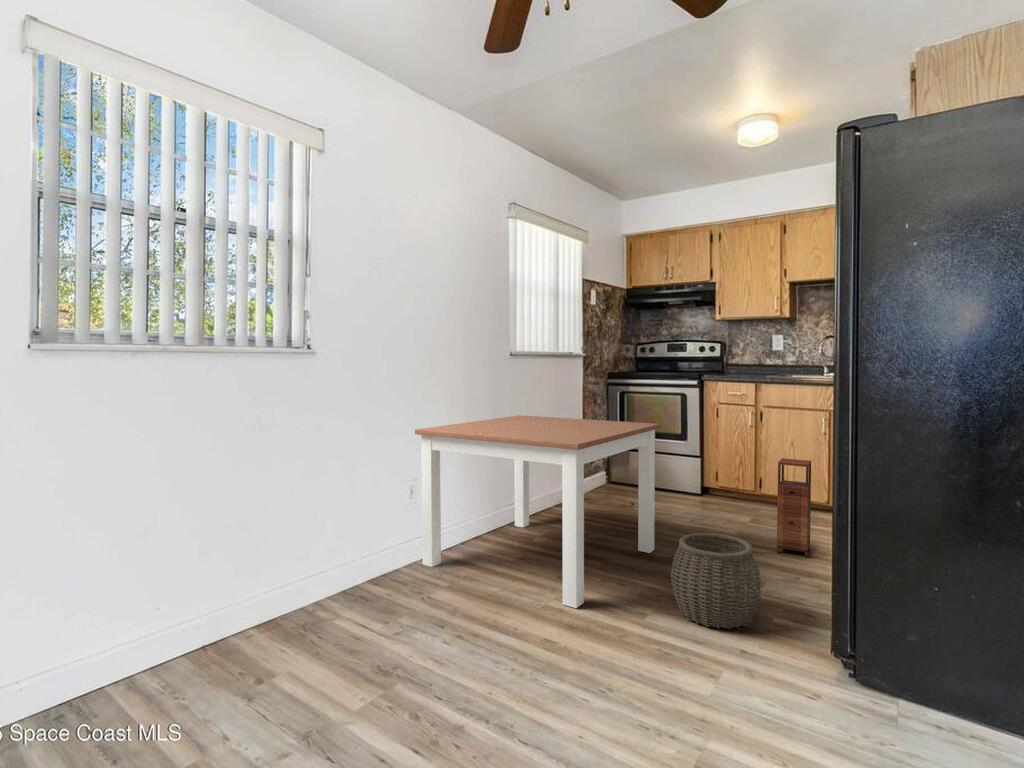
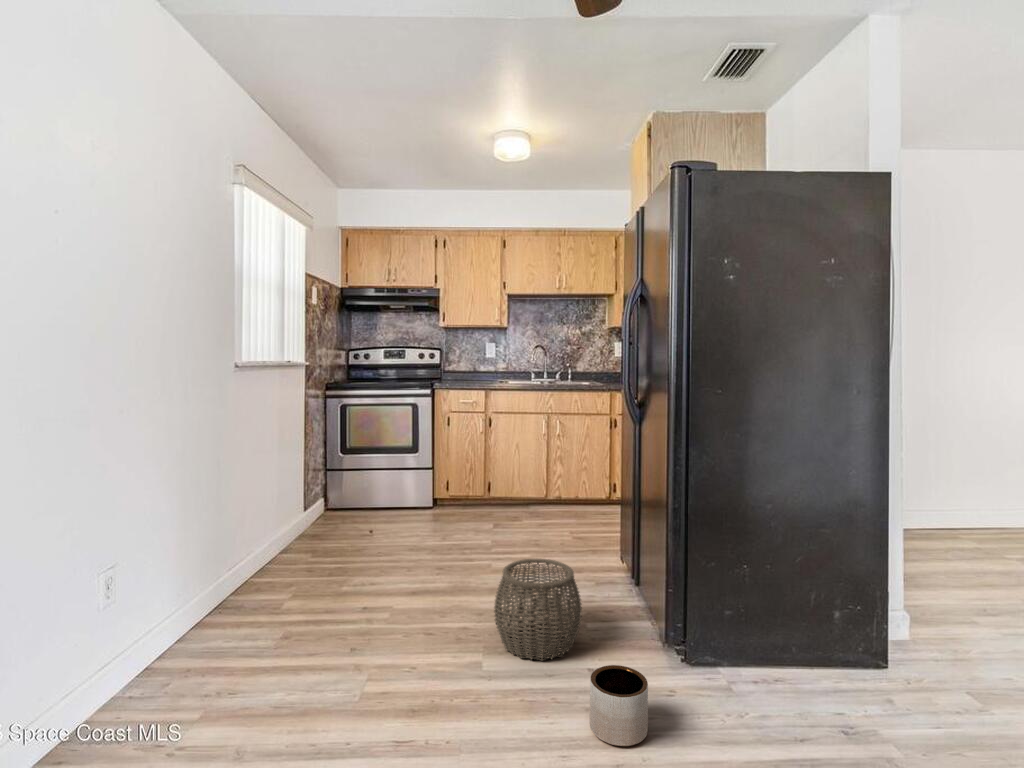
dining table: present [415,415,660,608] -> none [124,445,438,687]
storage cabinet: present [777,458,811,557] -> none [537,467,565,559]
planter: none [709,633,770,710] -> present [590,665,648,746]

